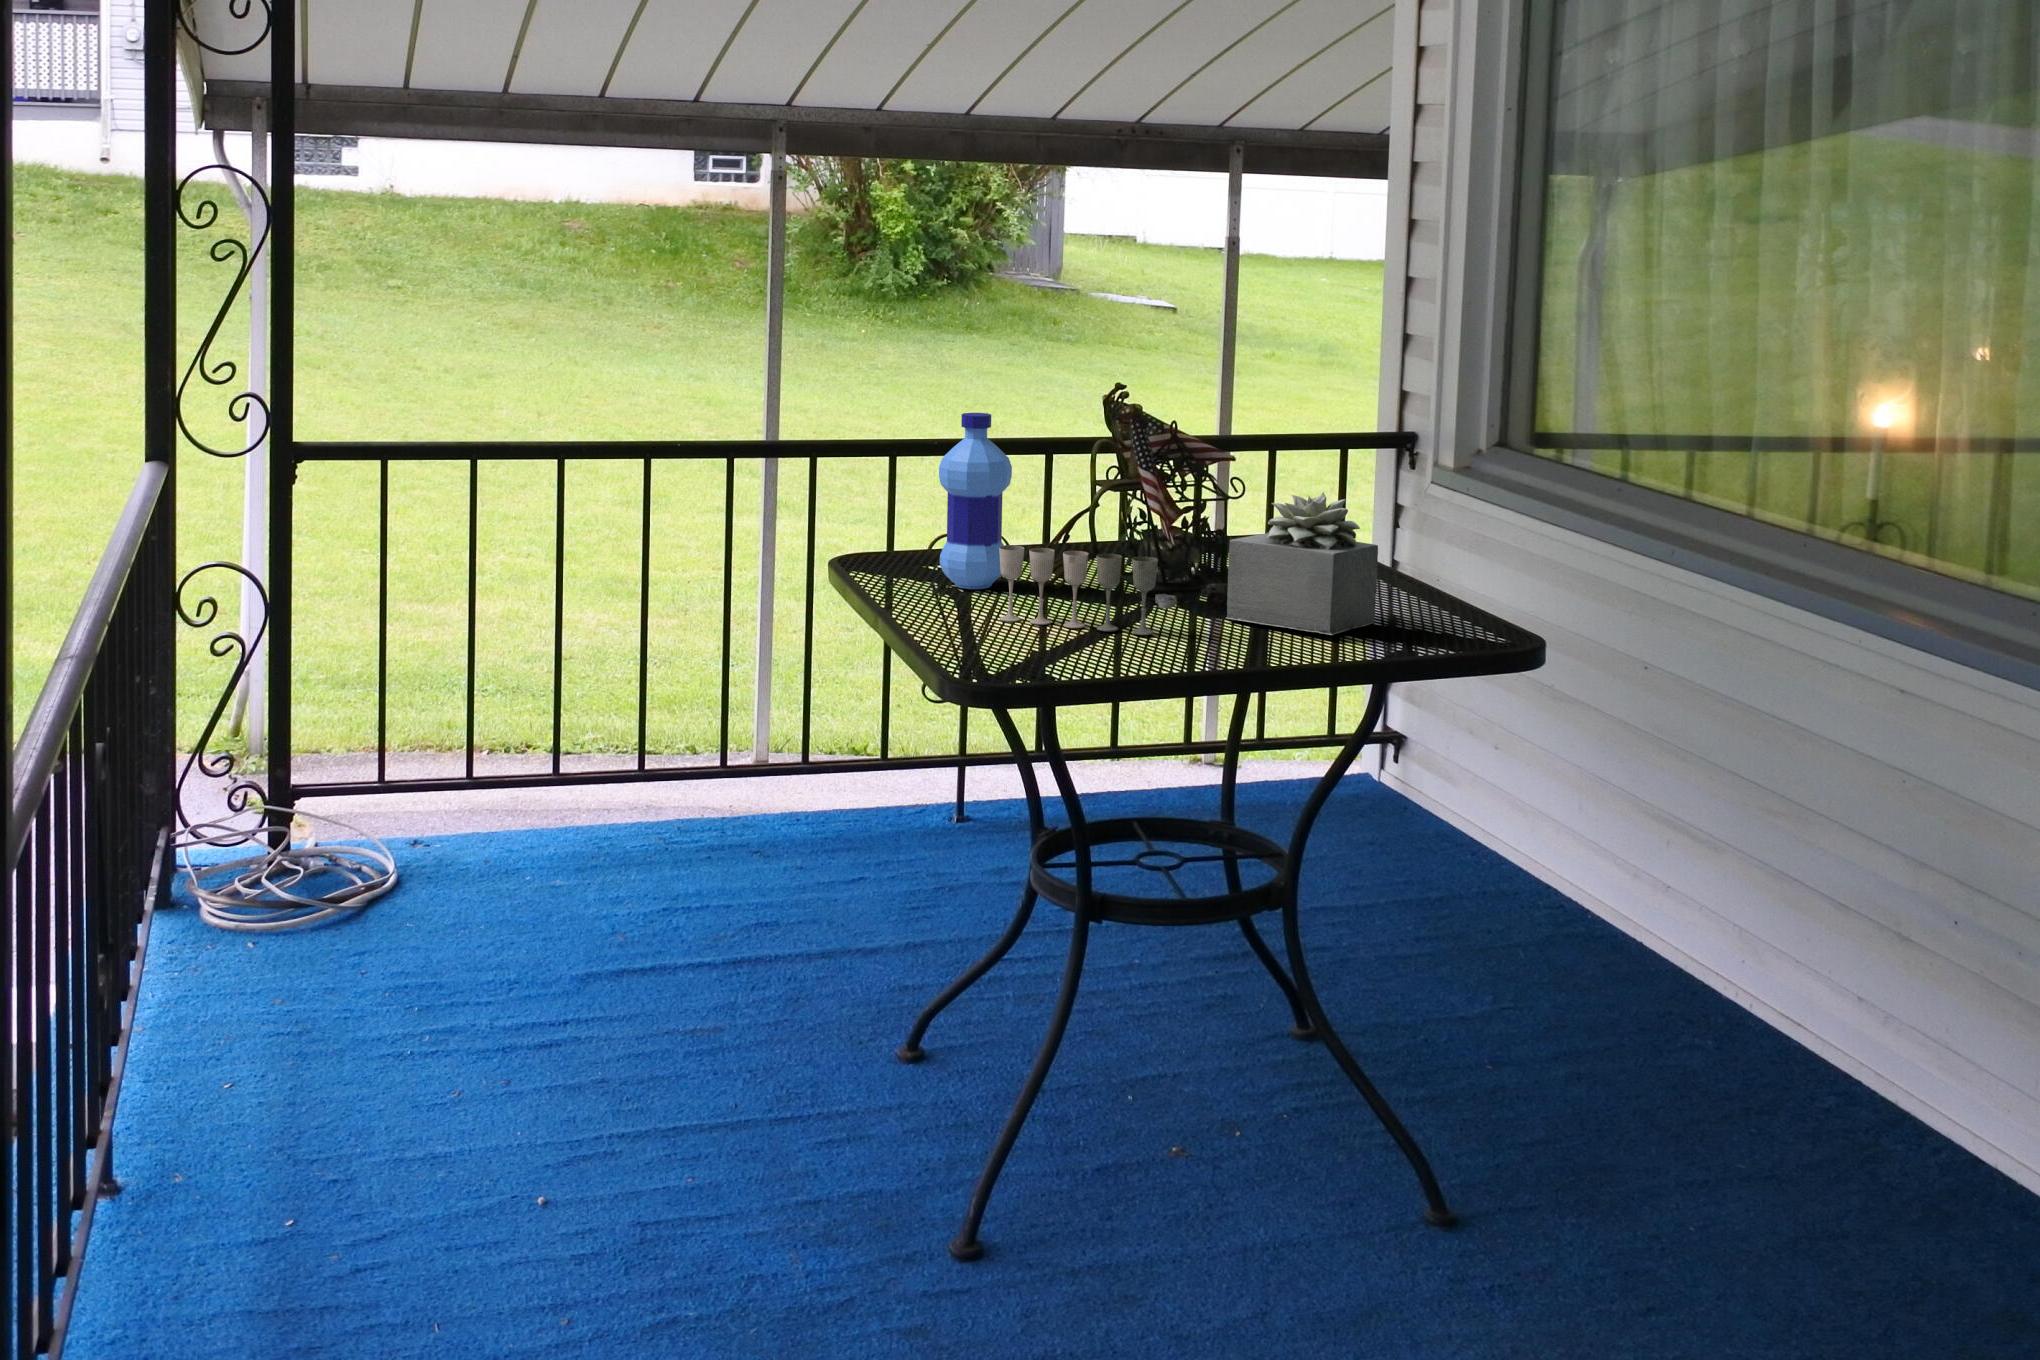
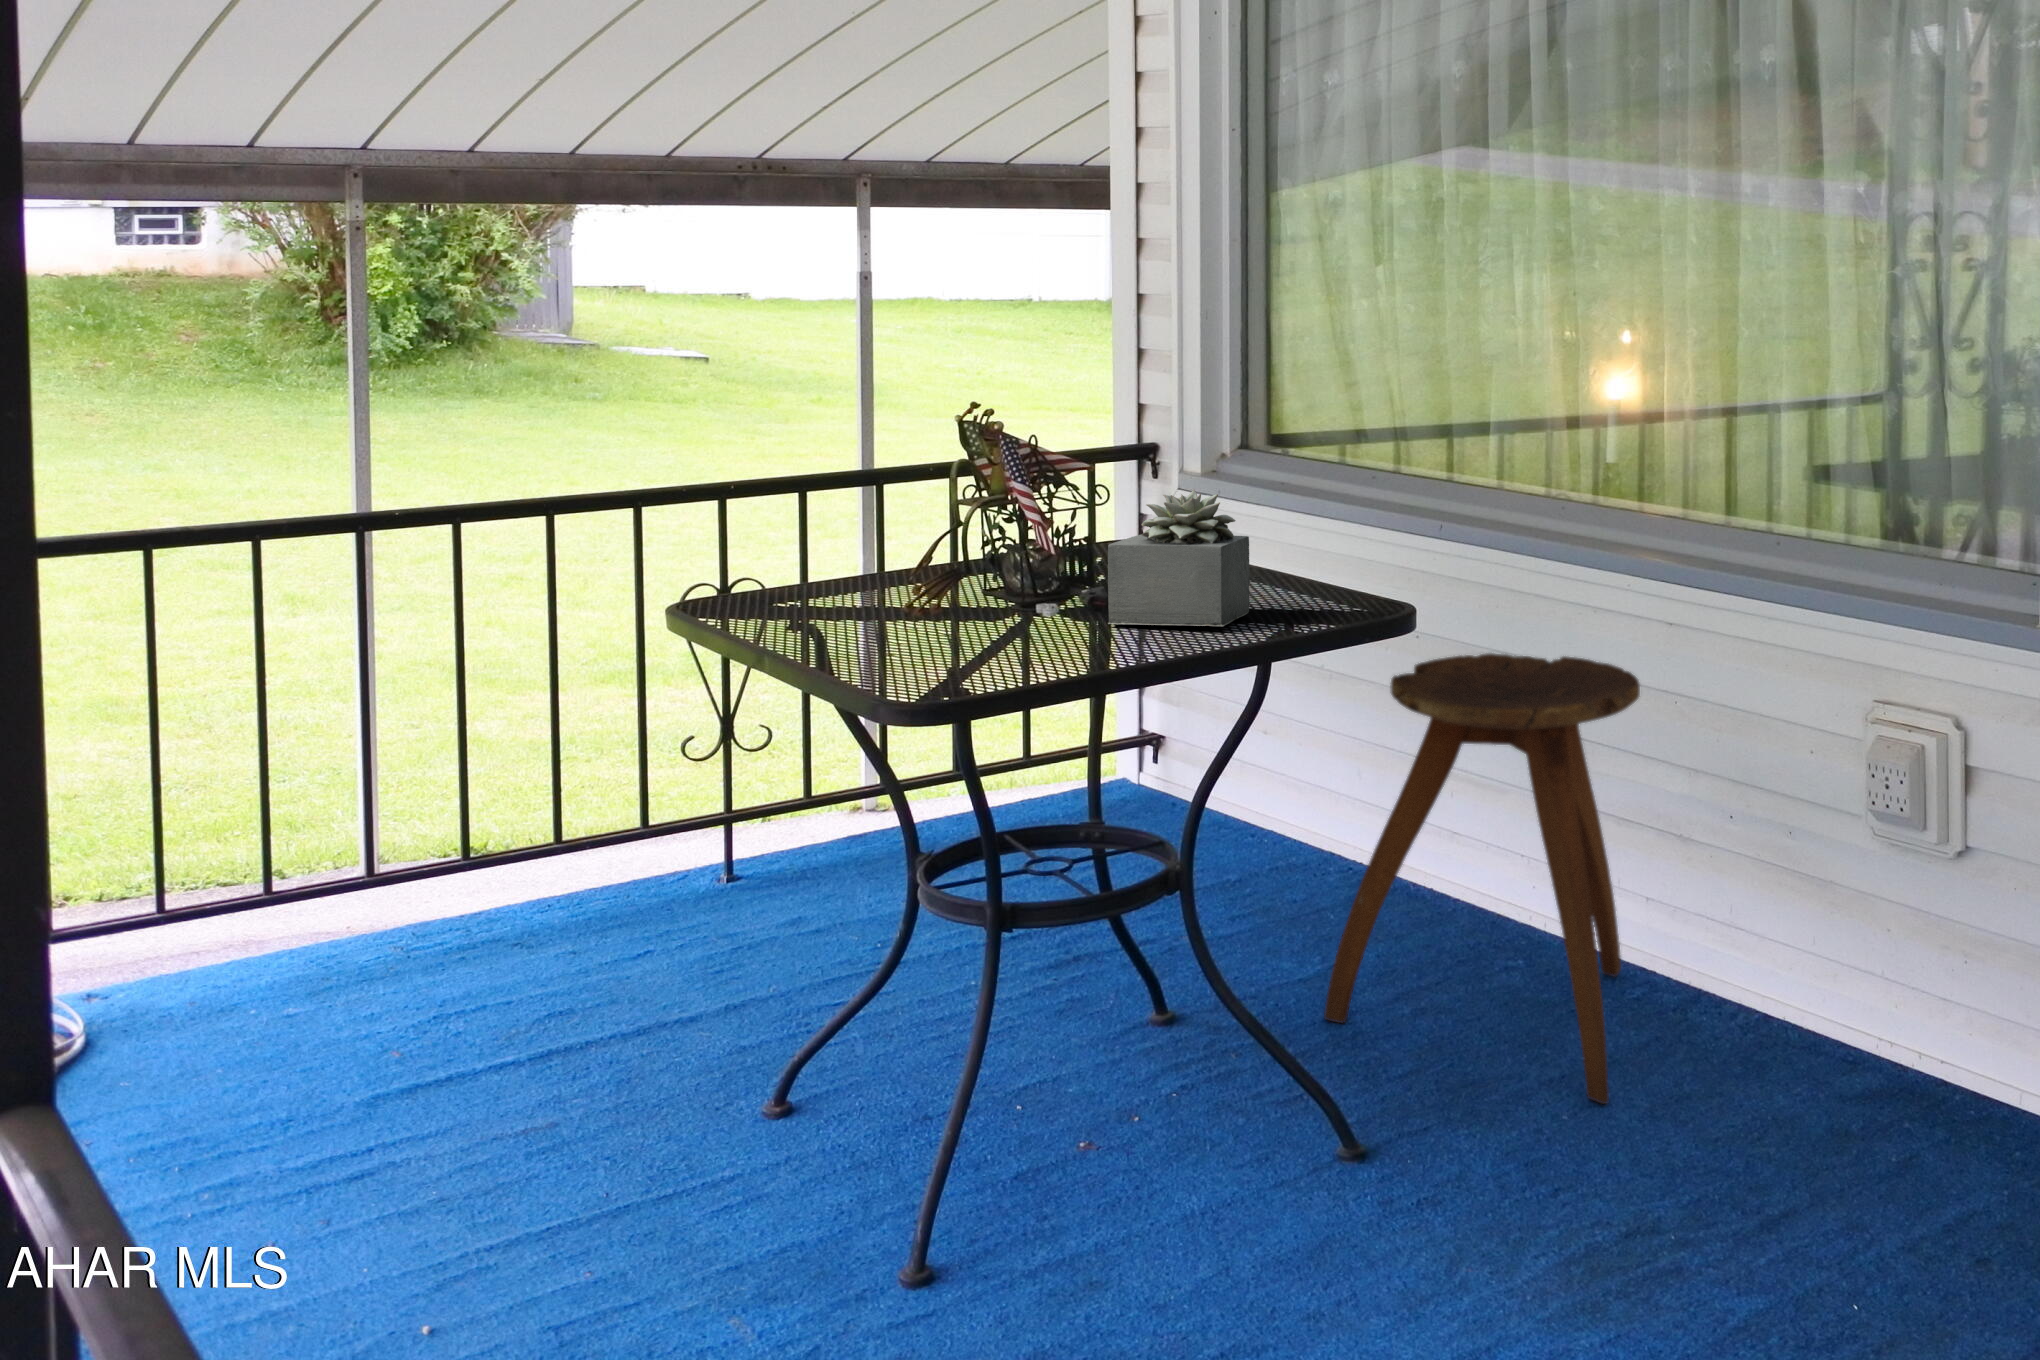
water bottle: present [939,413,1012,589] -> none [777,438,857,627]
wine glass: present [999,545,1158,635] -> none [876,568,1053,652]
stool: none [1464,694,1833,1213] -> present [1324,653,1640,1104]

